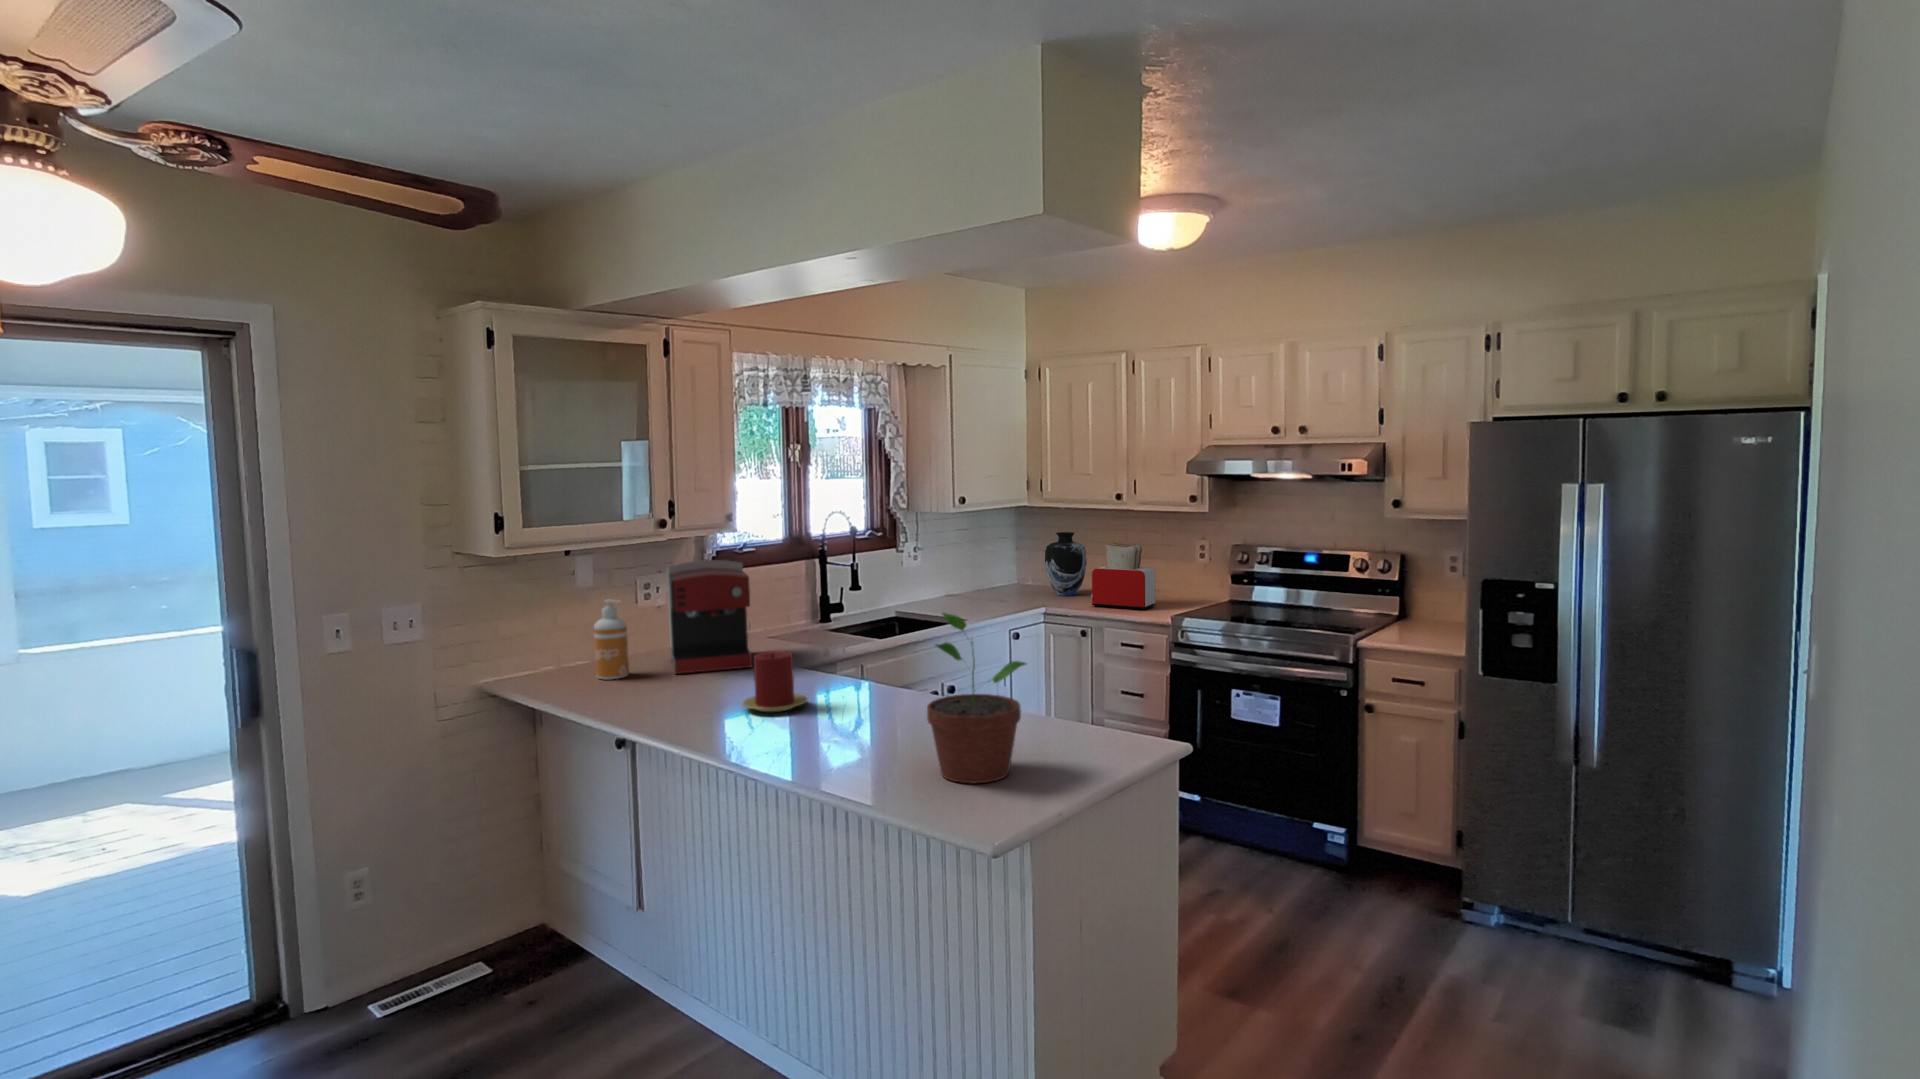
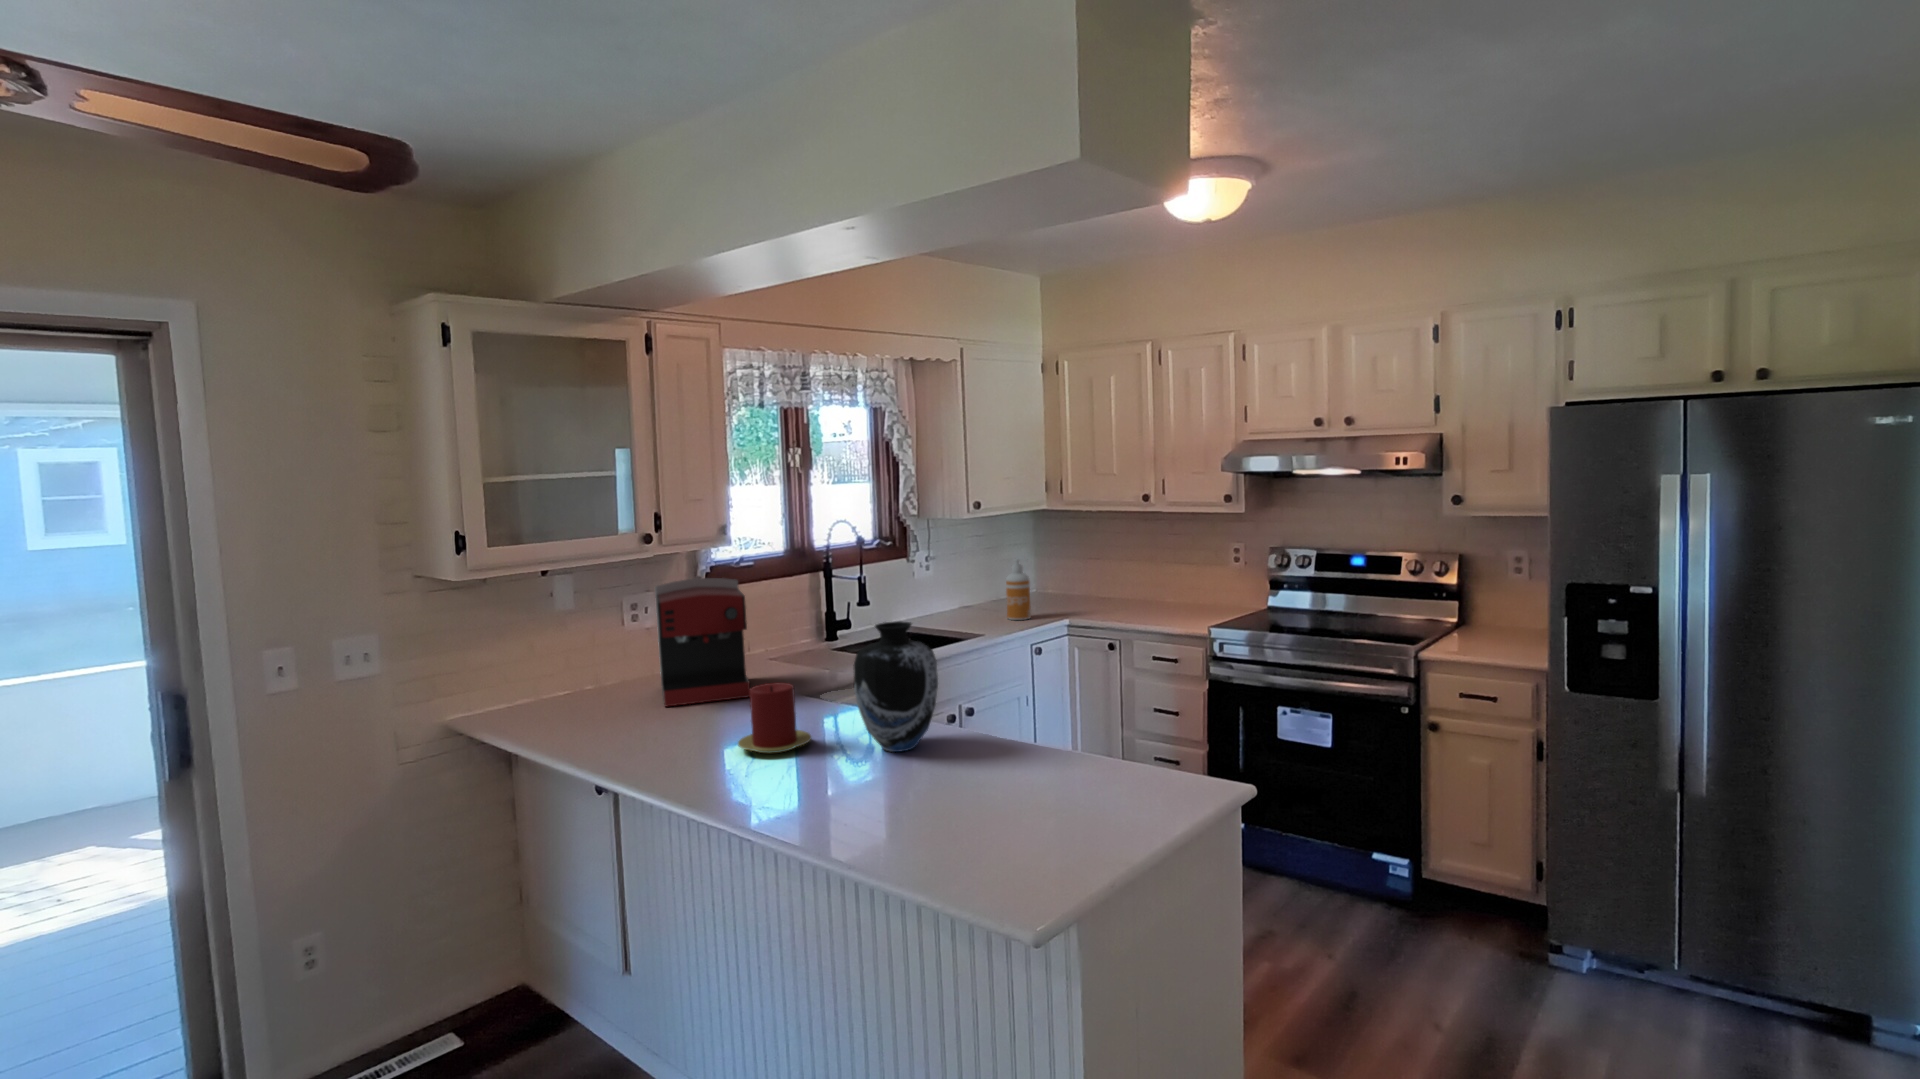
vase: present [1045,532,1087,596] -> present [853,621,938,752]
toaster: present [1091,543,1155,610] -> none [1119,548,1189,620]
soap dispenser: present [594,599,629,680] -> present [1006,559,1031,620]
potted plant: present [927,613,1026,783] -> none [952,641,1071,846]

